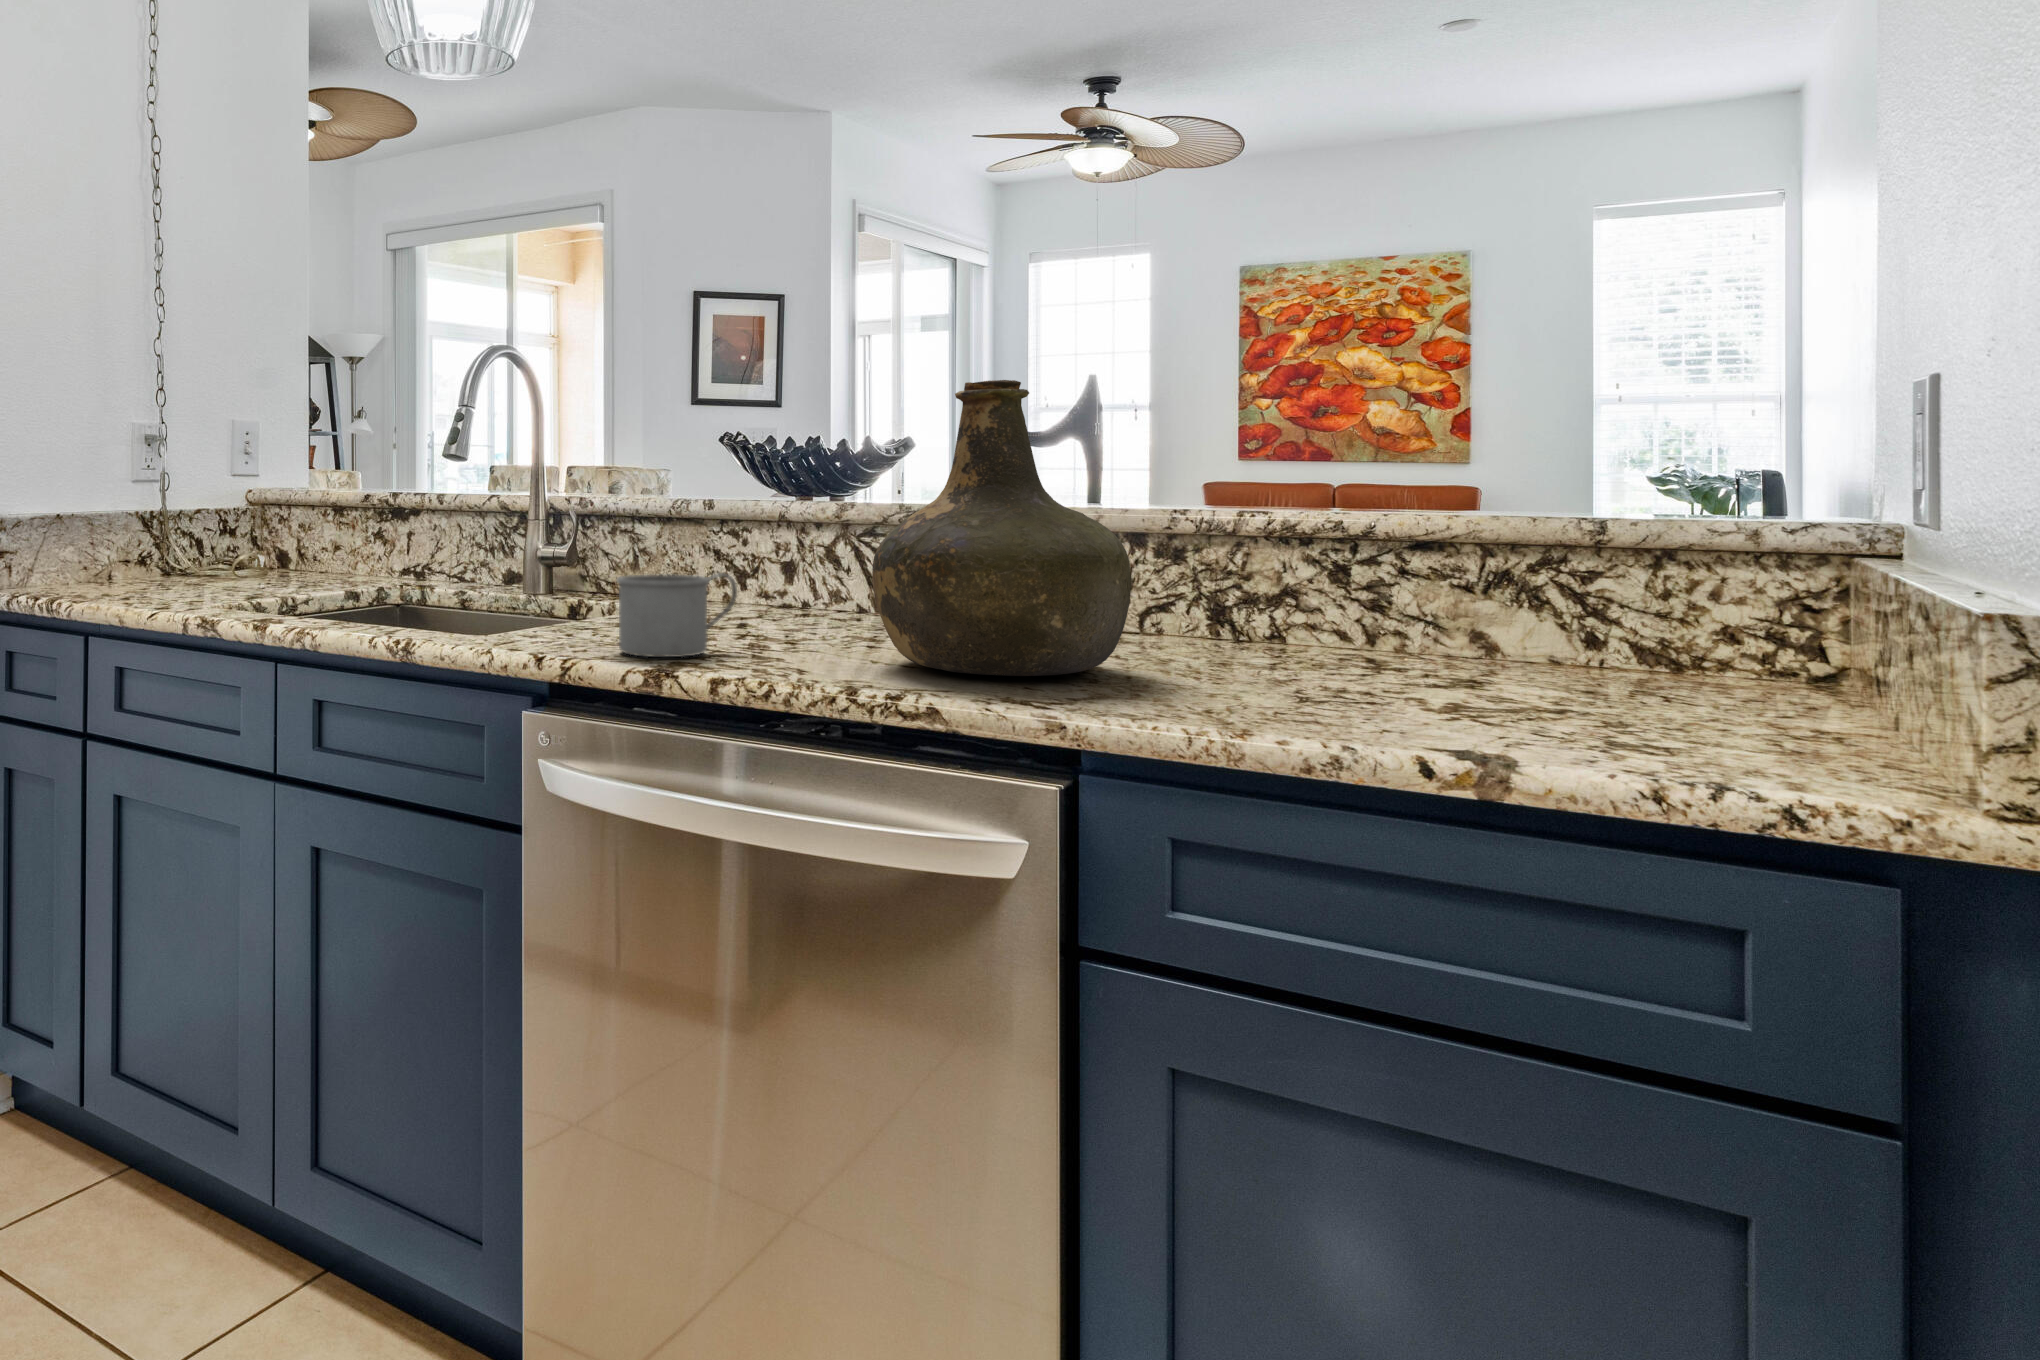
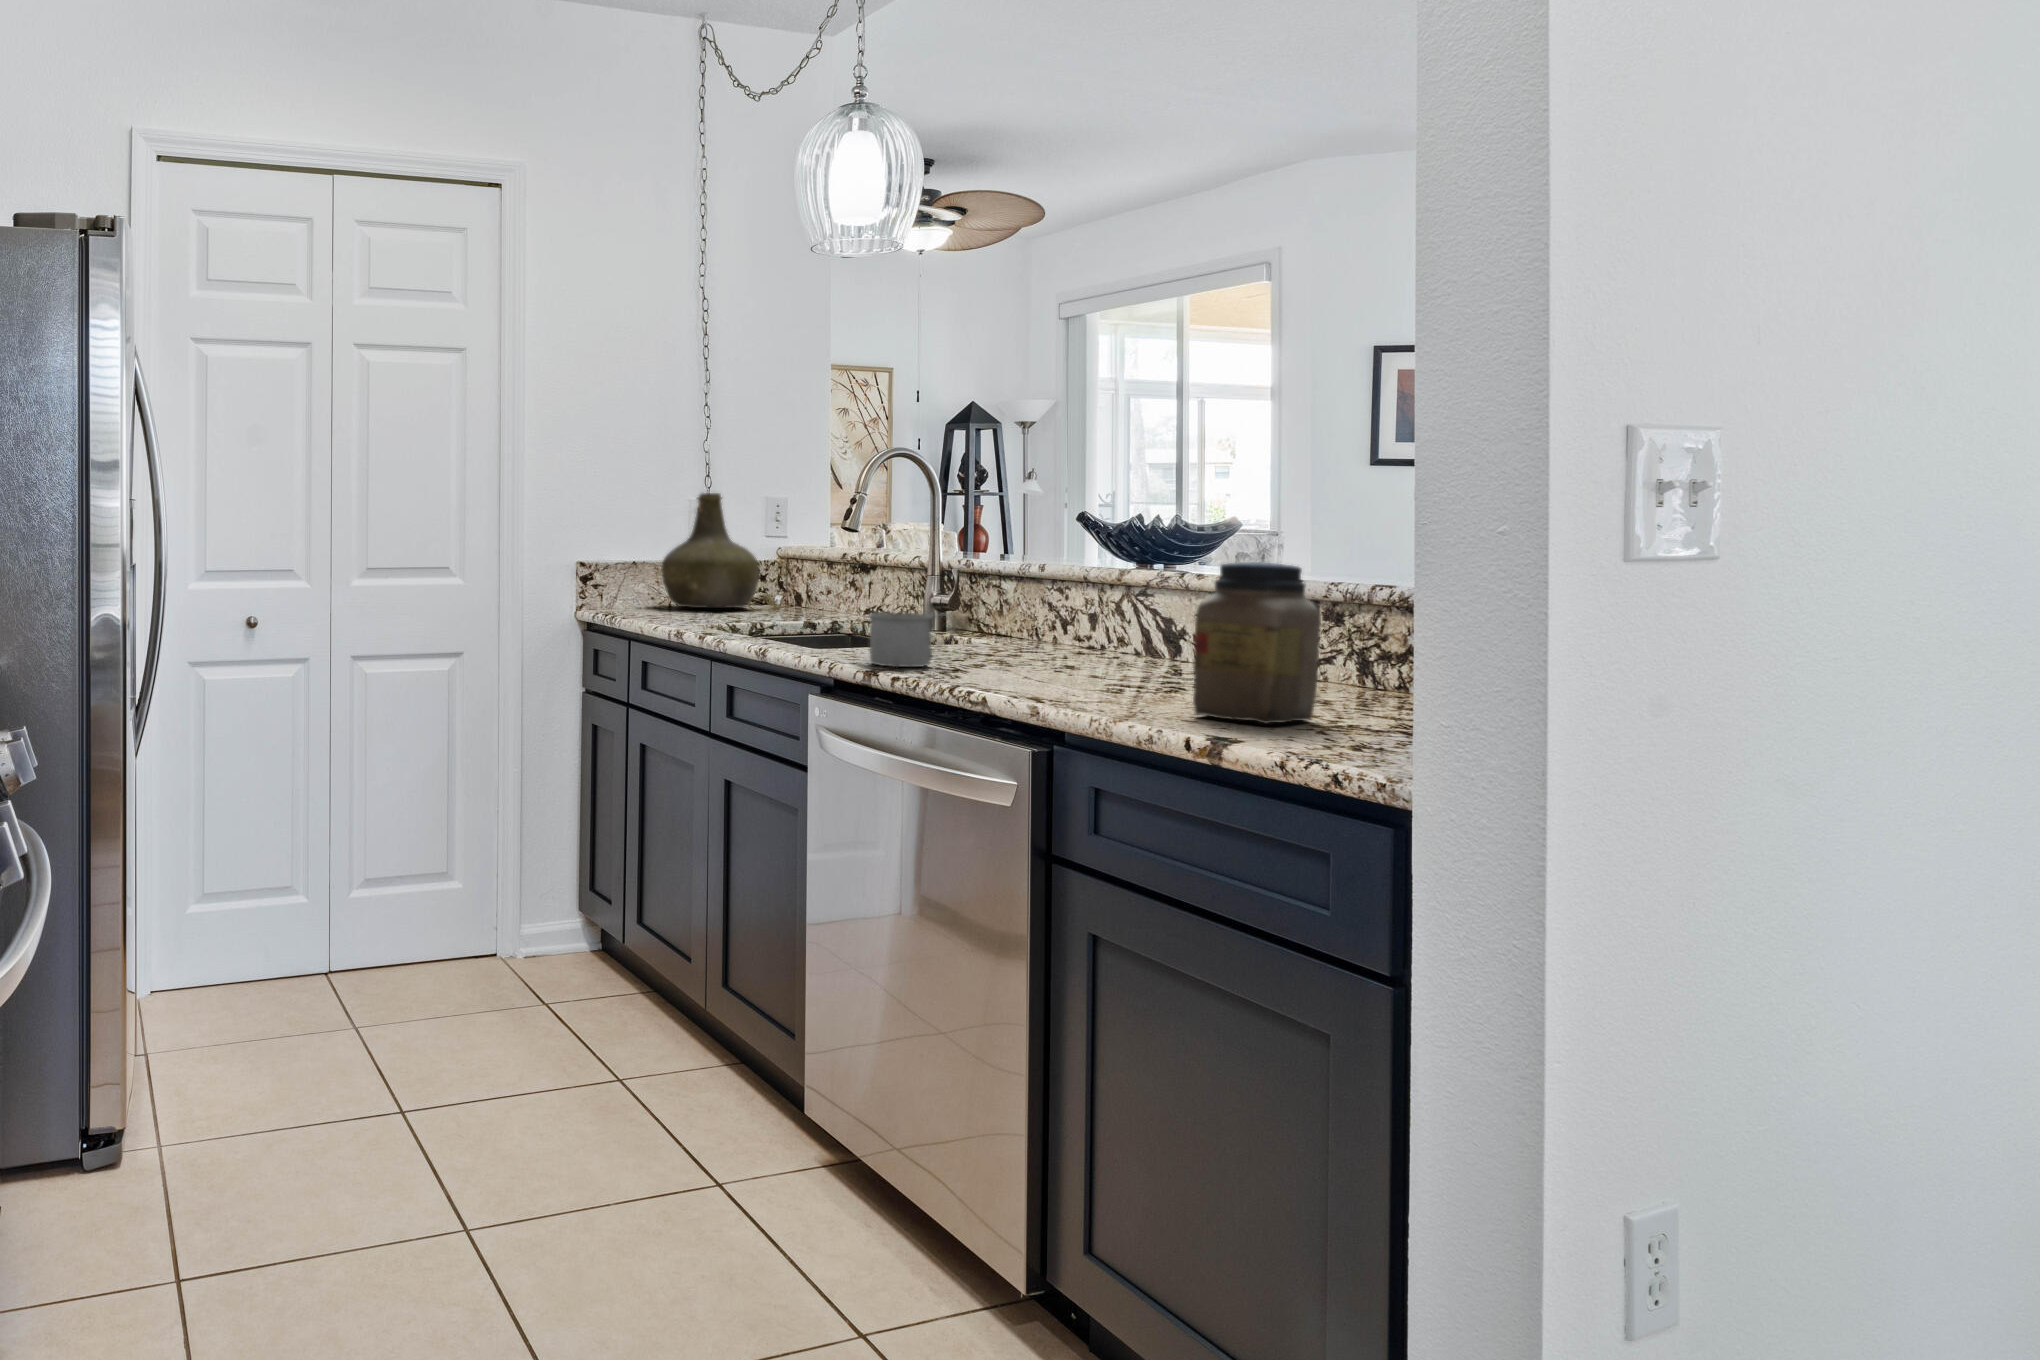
bottle: present [872,380,1131,676] -> present [661,493,760,608]
jar: none [1253,484,1410,714] -> present [1193,562,1321,723]

